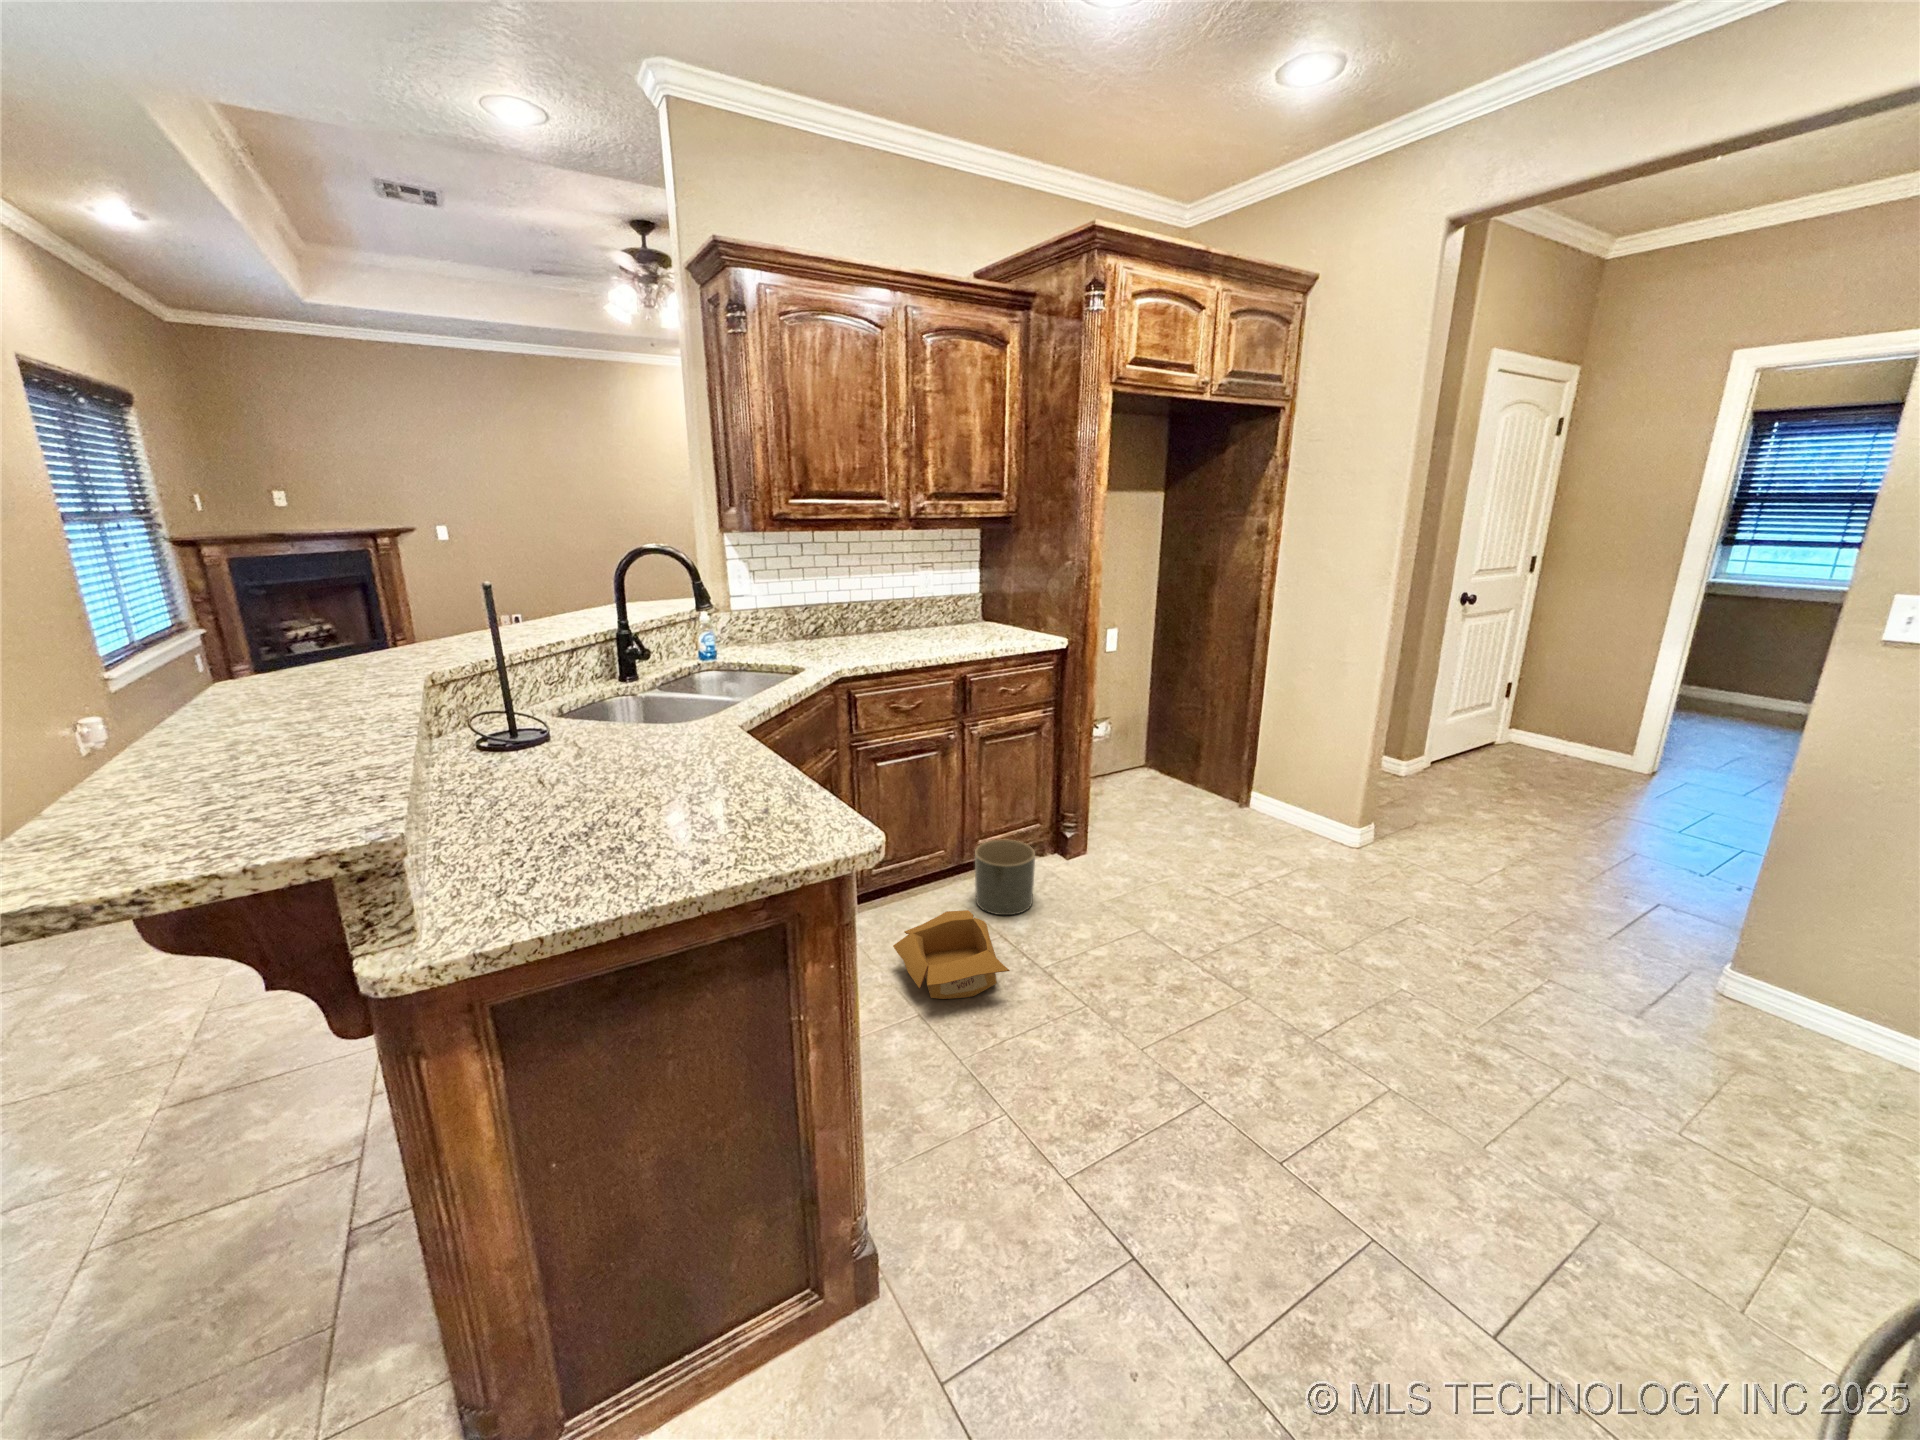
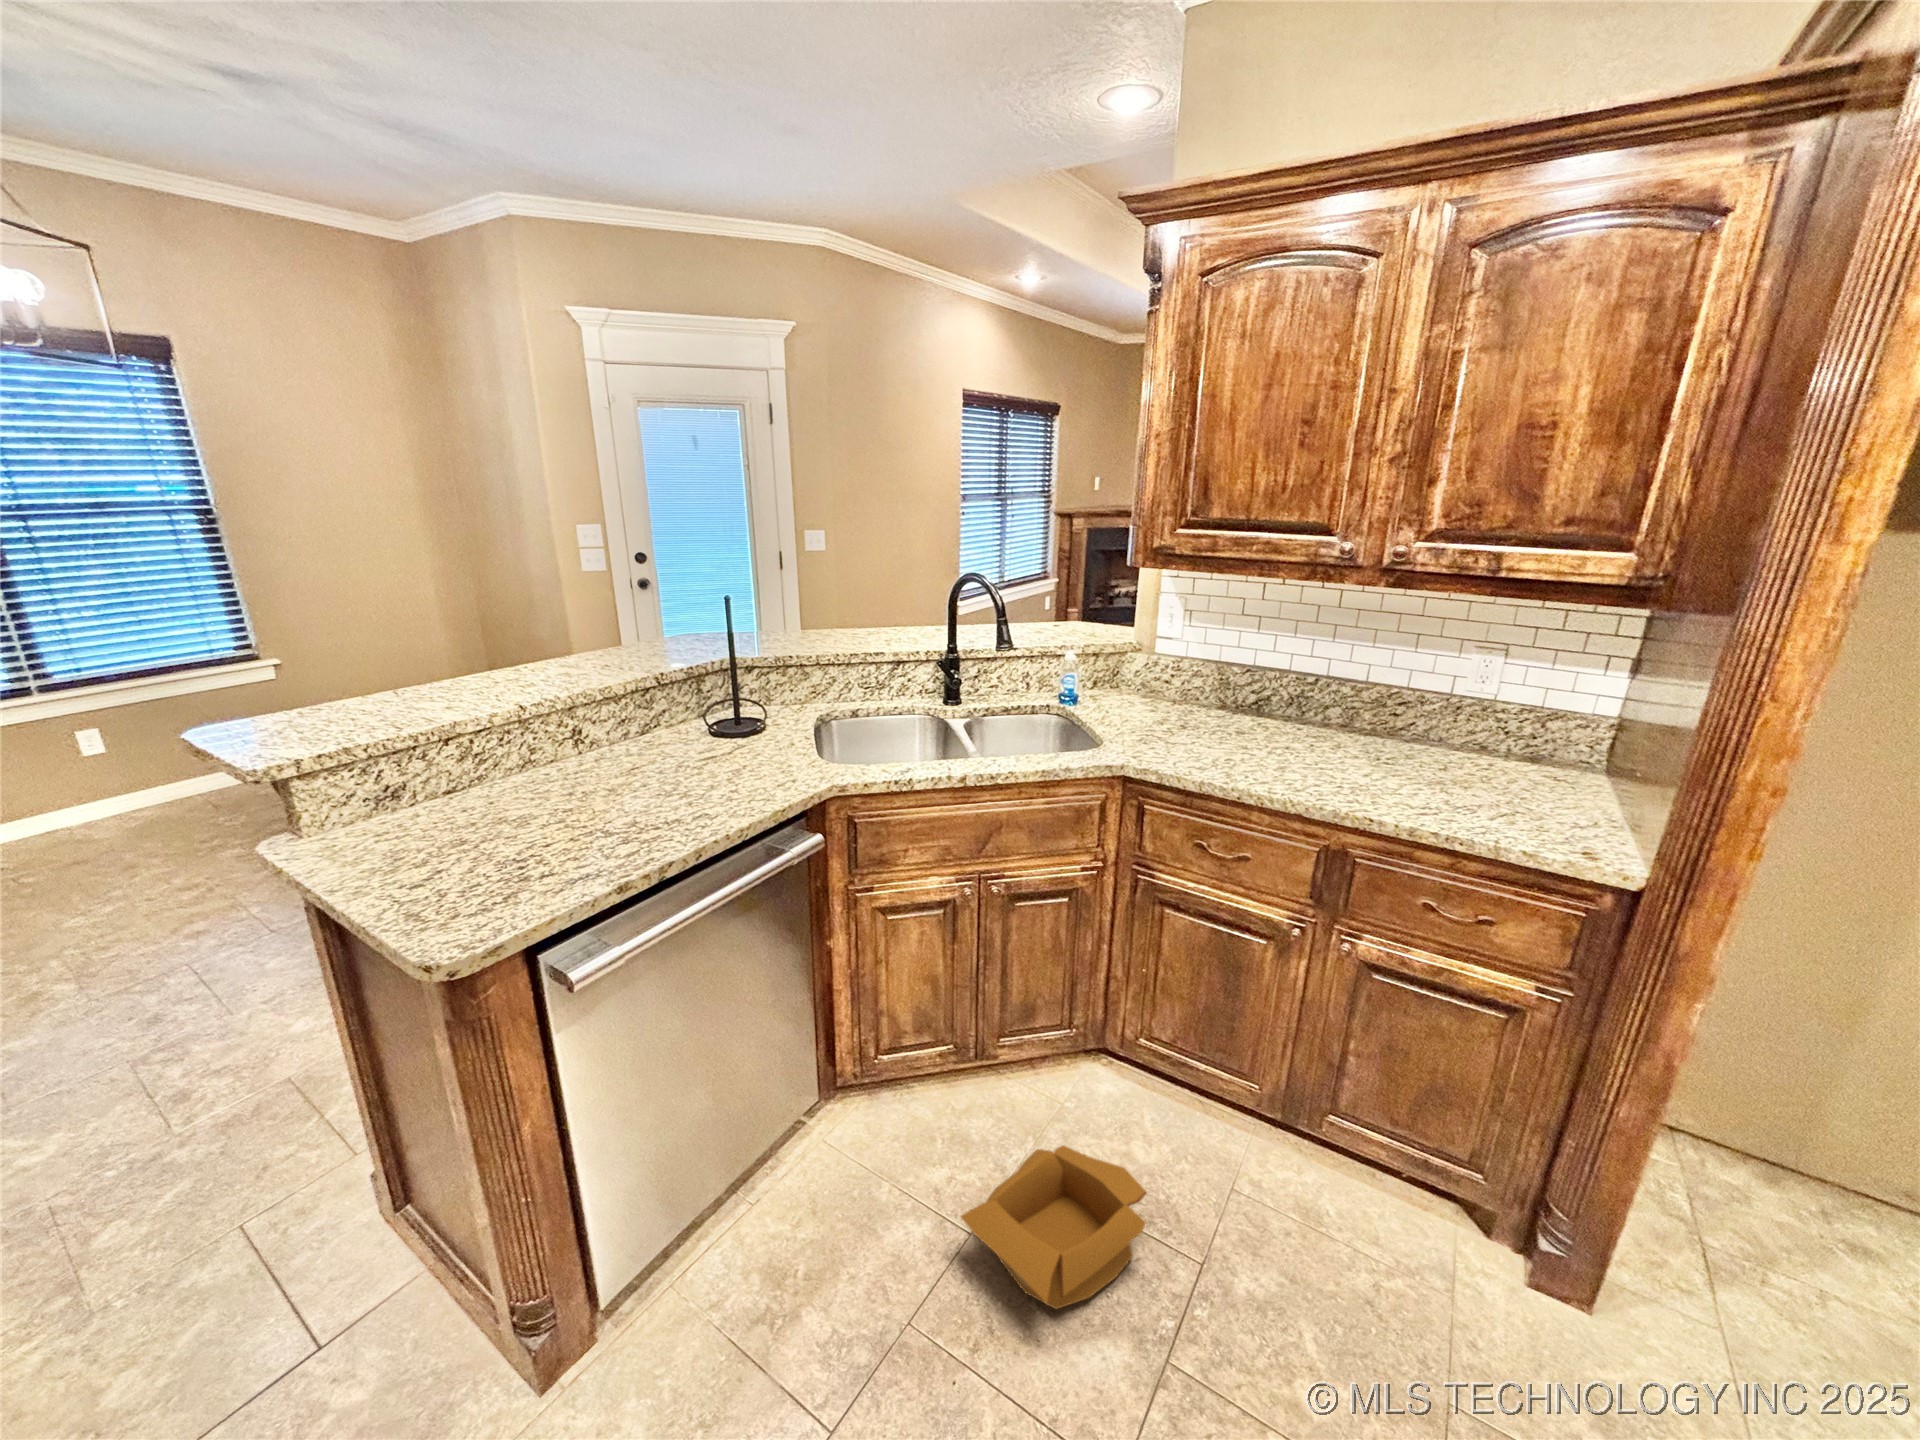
planter: present [975,840,1035,915] -> none [1239,1128,1361,1287]

